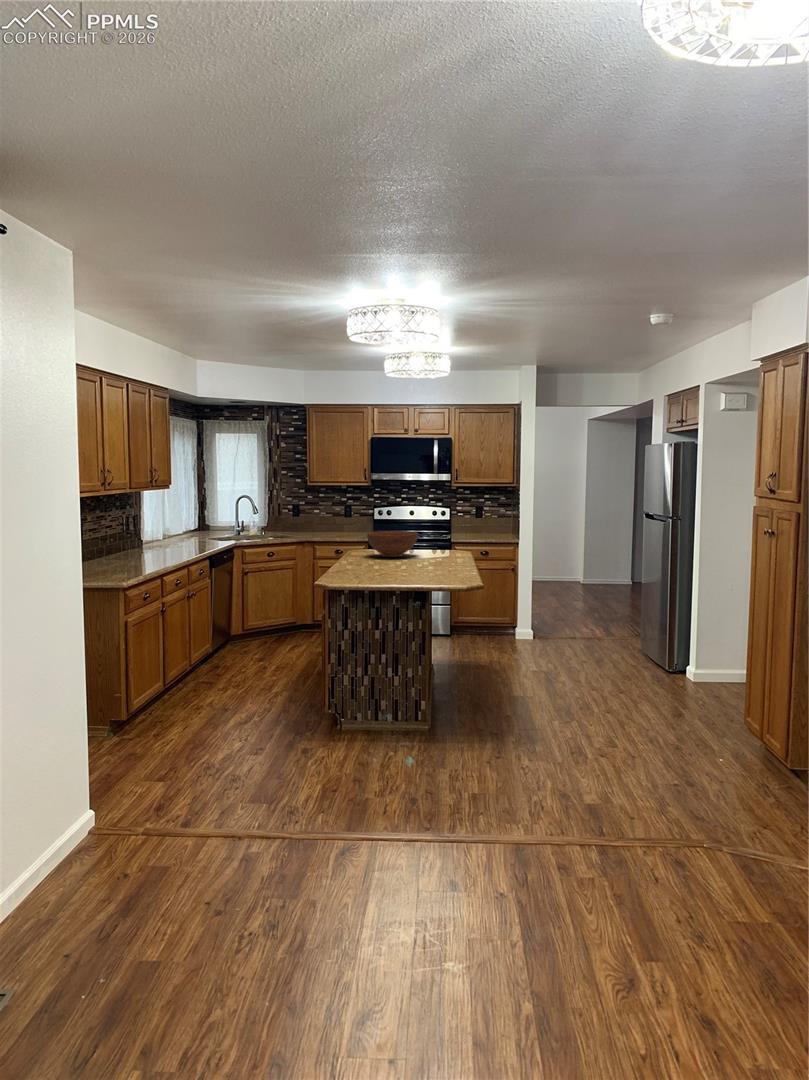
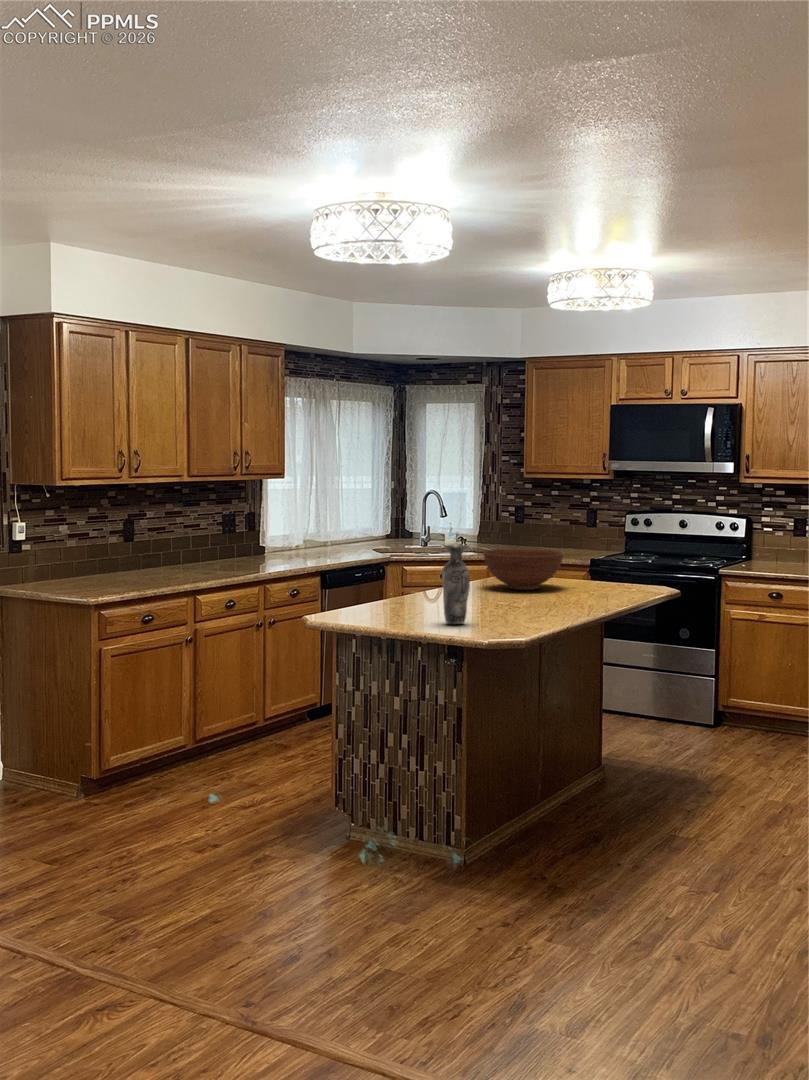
vase: none [414,528,432,579] -> present [442,544,470,624]

